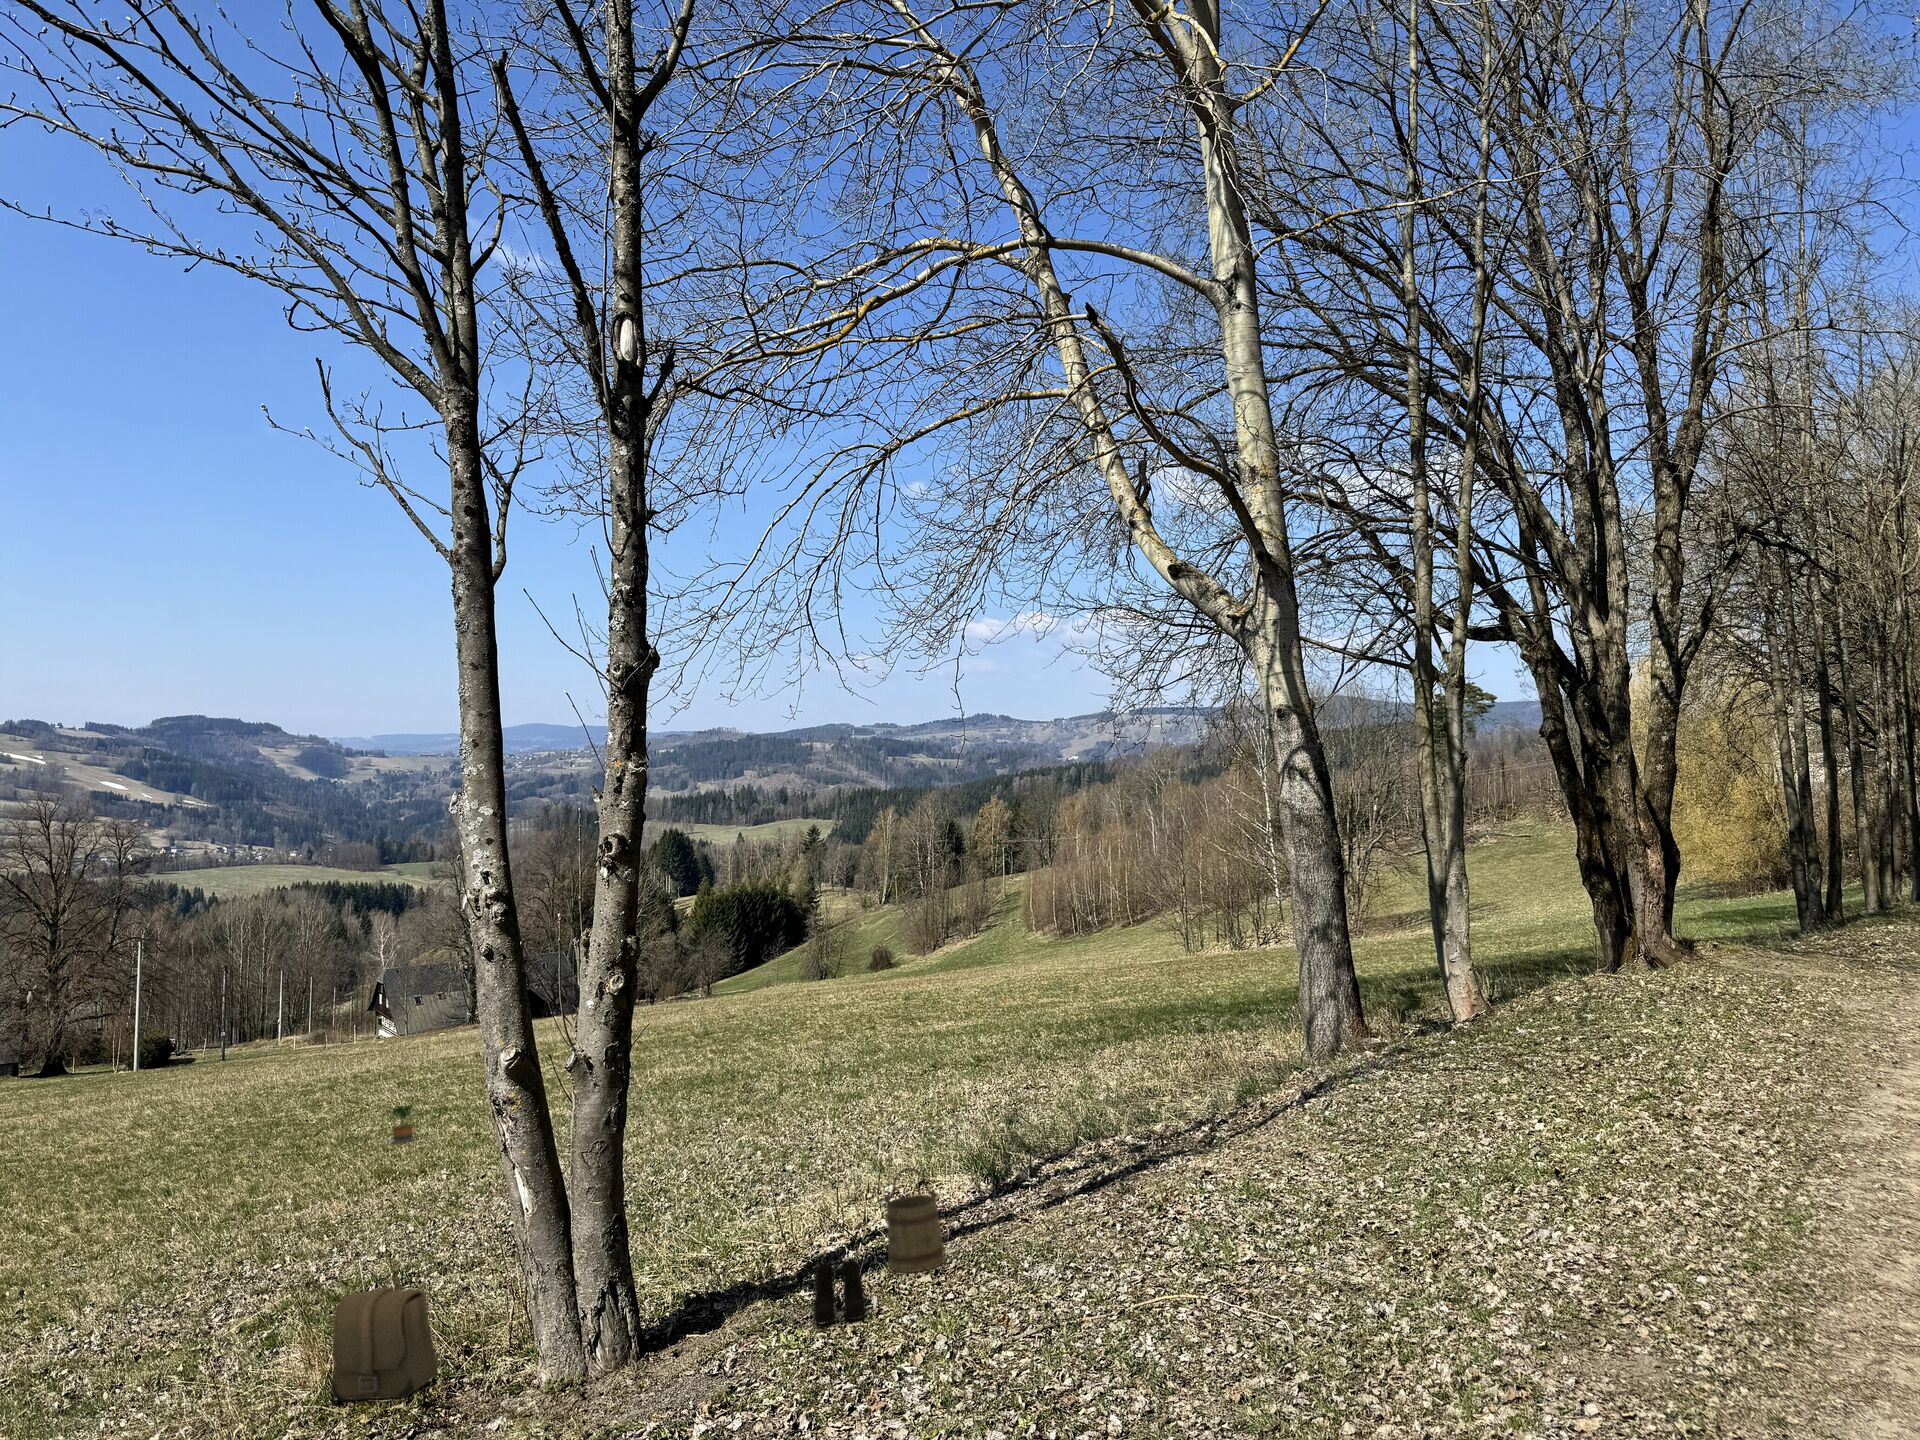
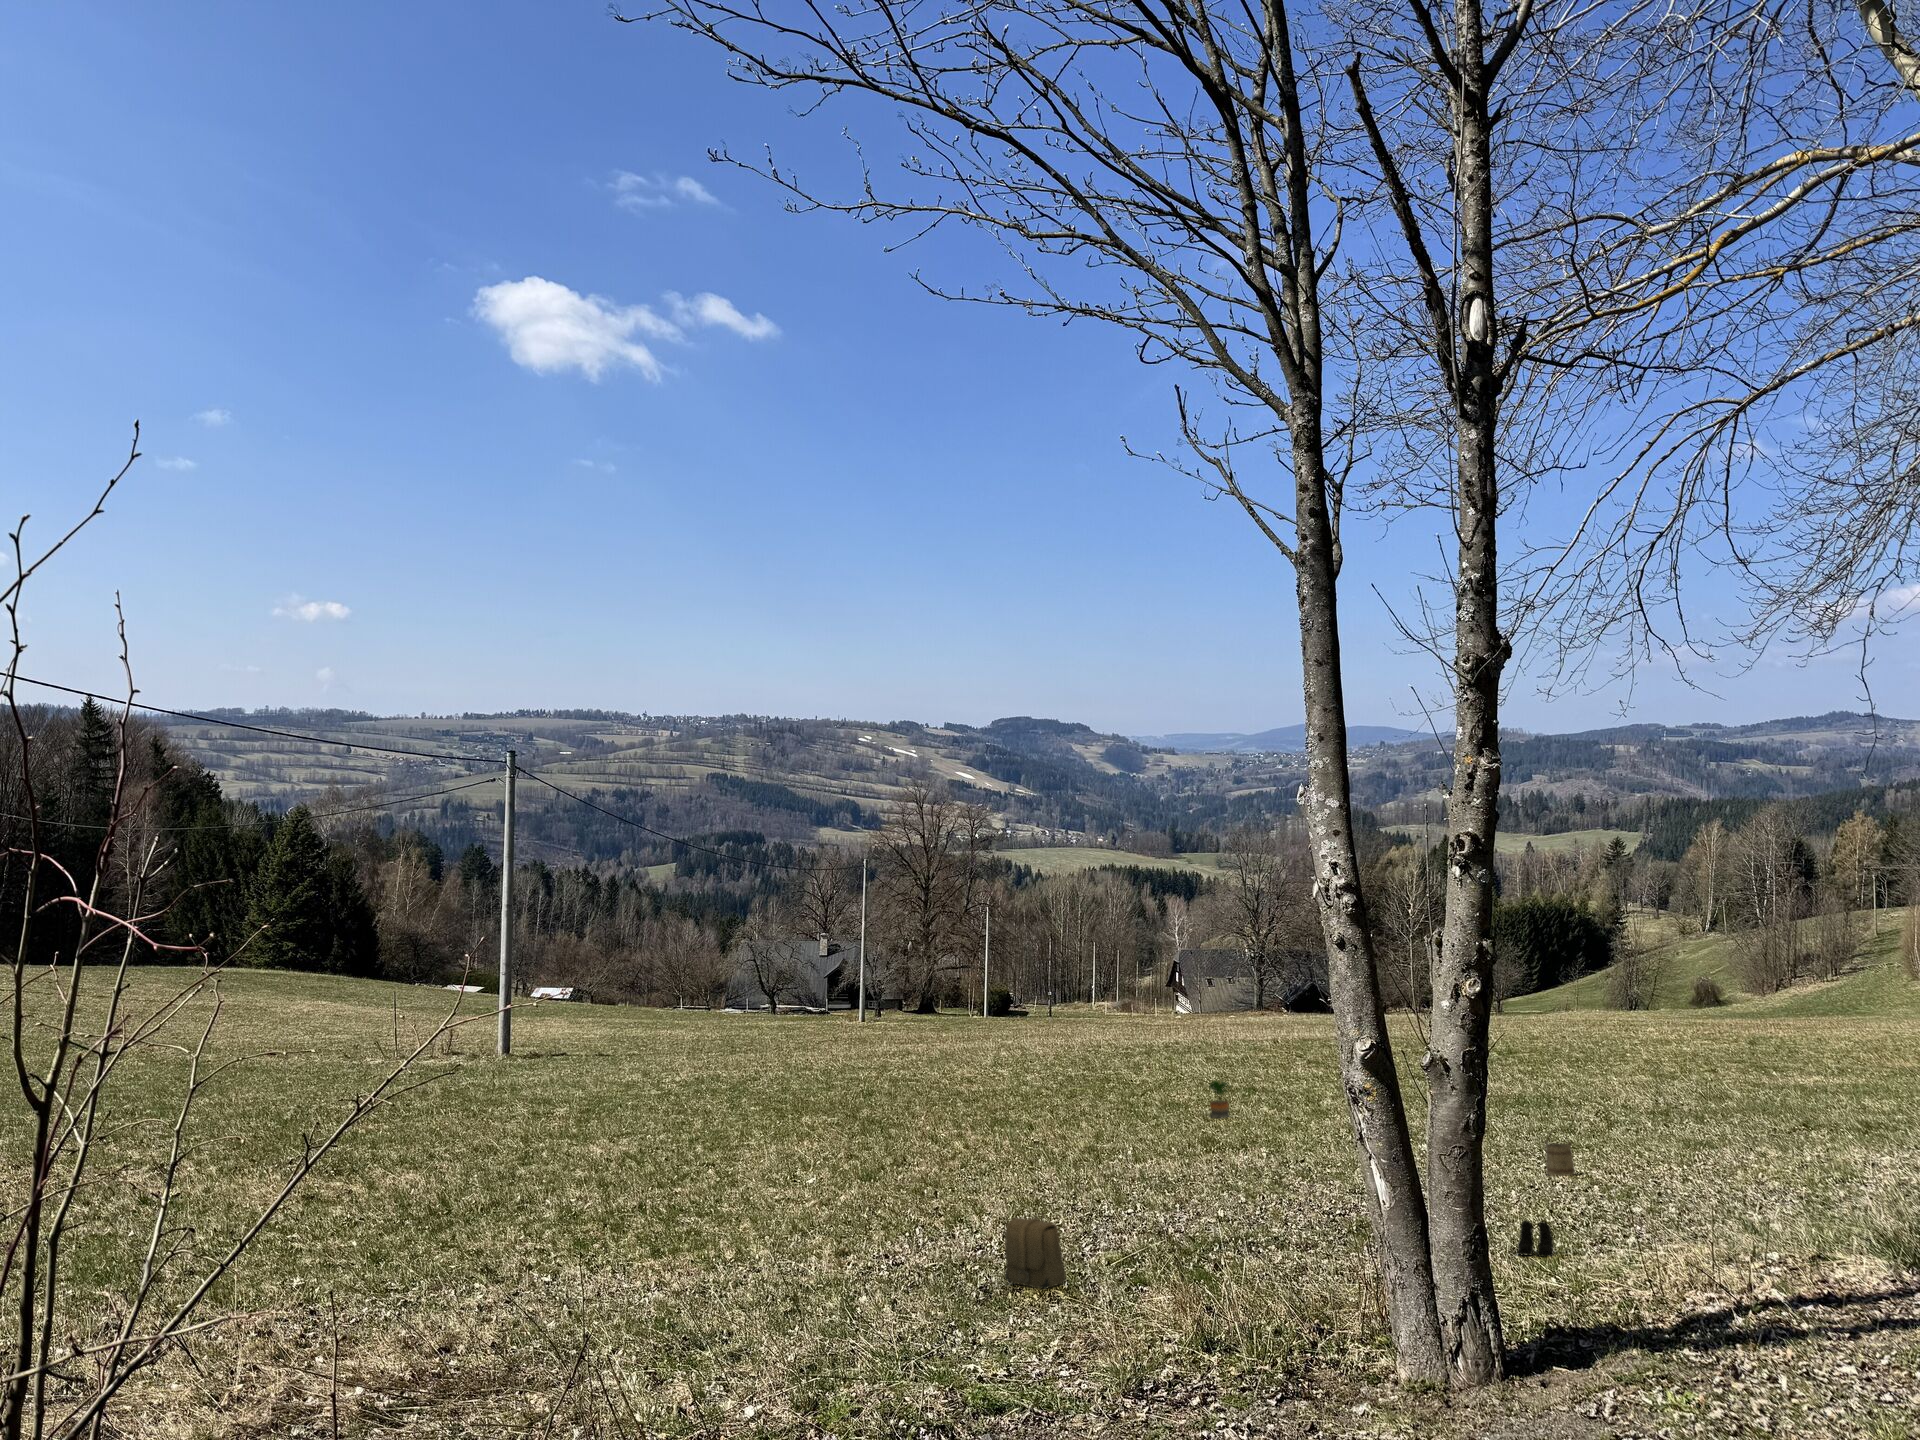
bucket: present [882,1168,945,1273] -> present [1544,1130,1575,1176]
boots: present [813,1259,867,1325] -> present [1517,1220,1554,1257]
backpack: present [332,1277,438,1400] -> present [1005,1213,1066,1289]

